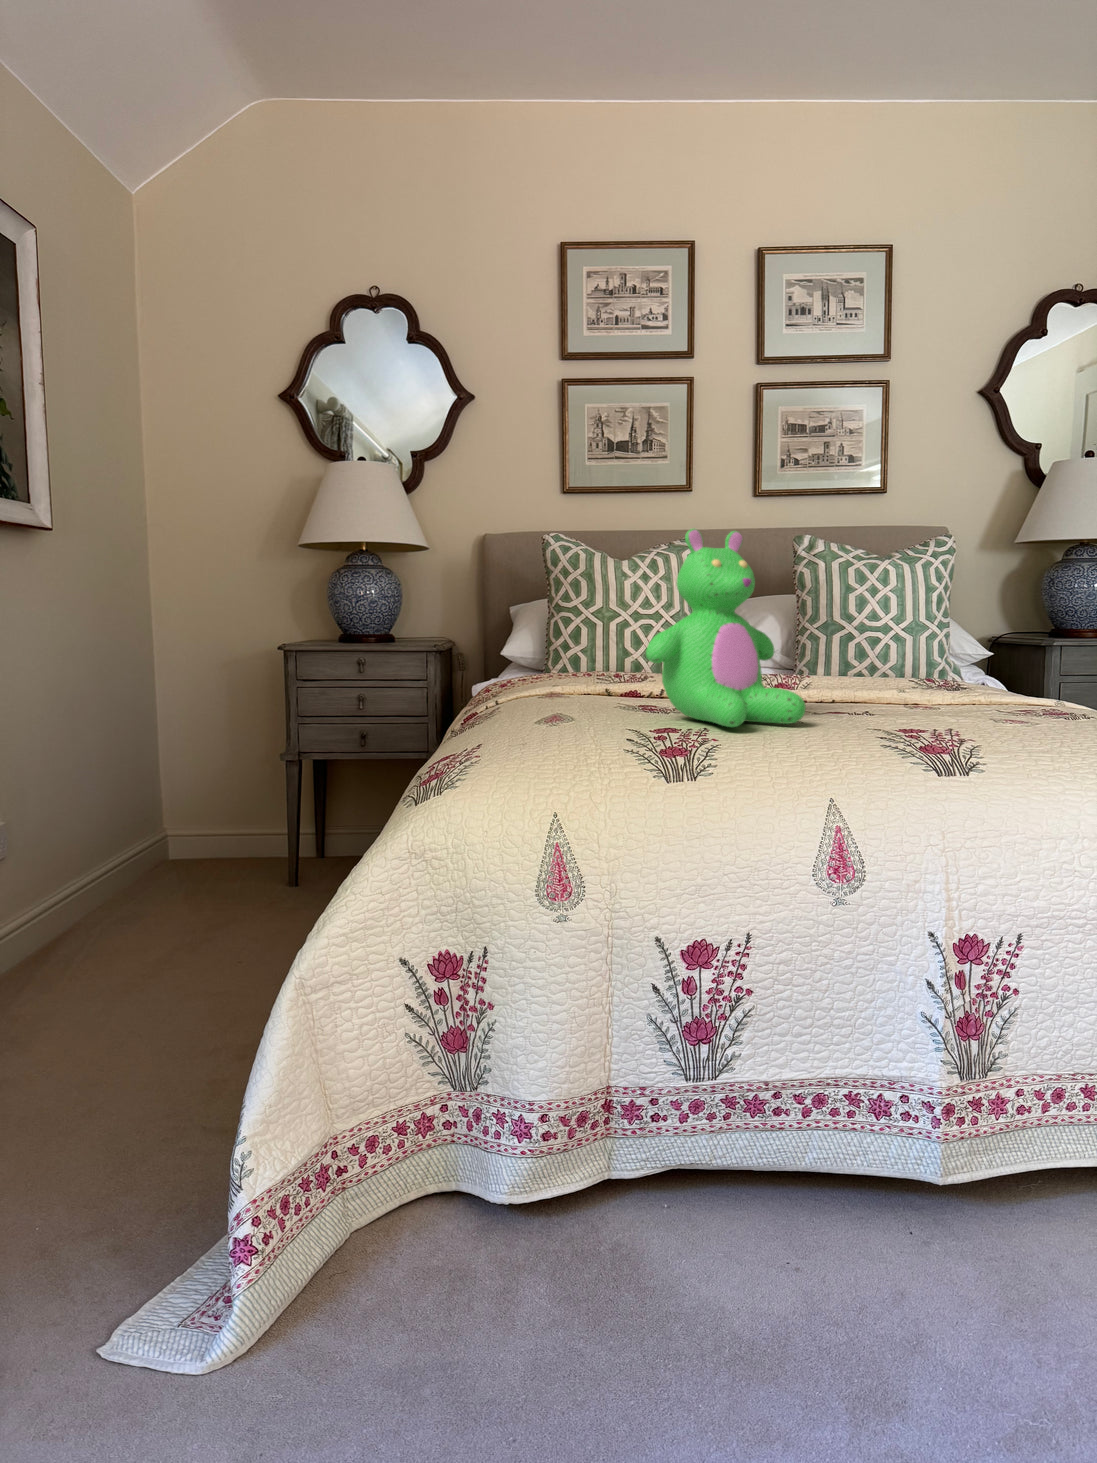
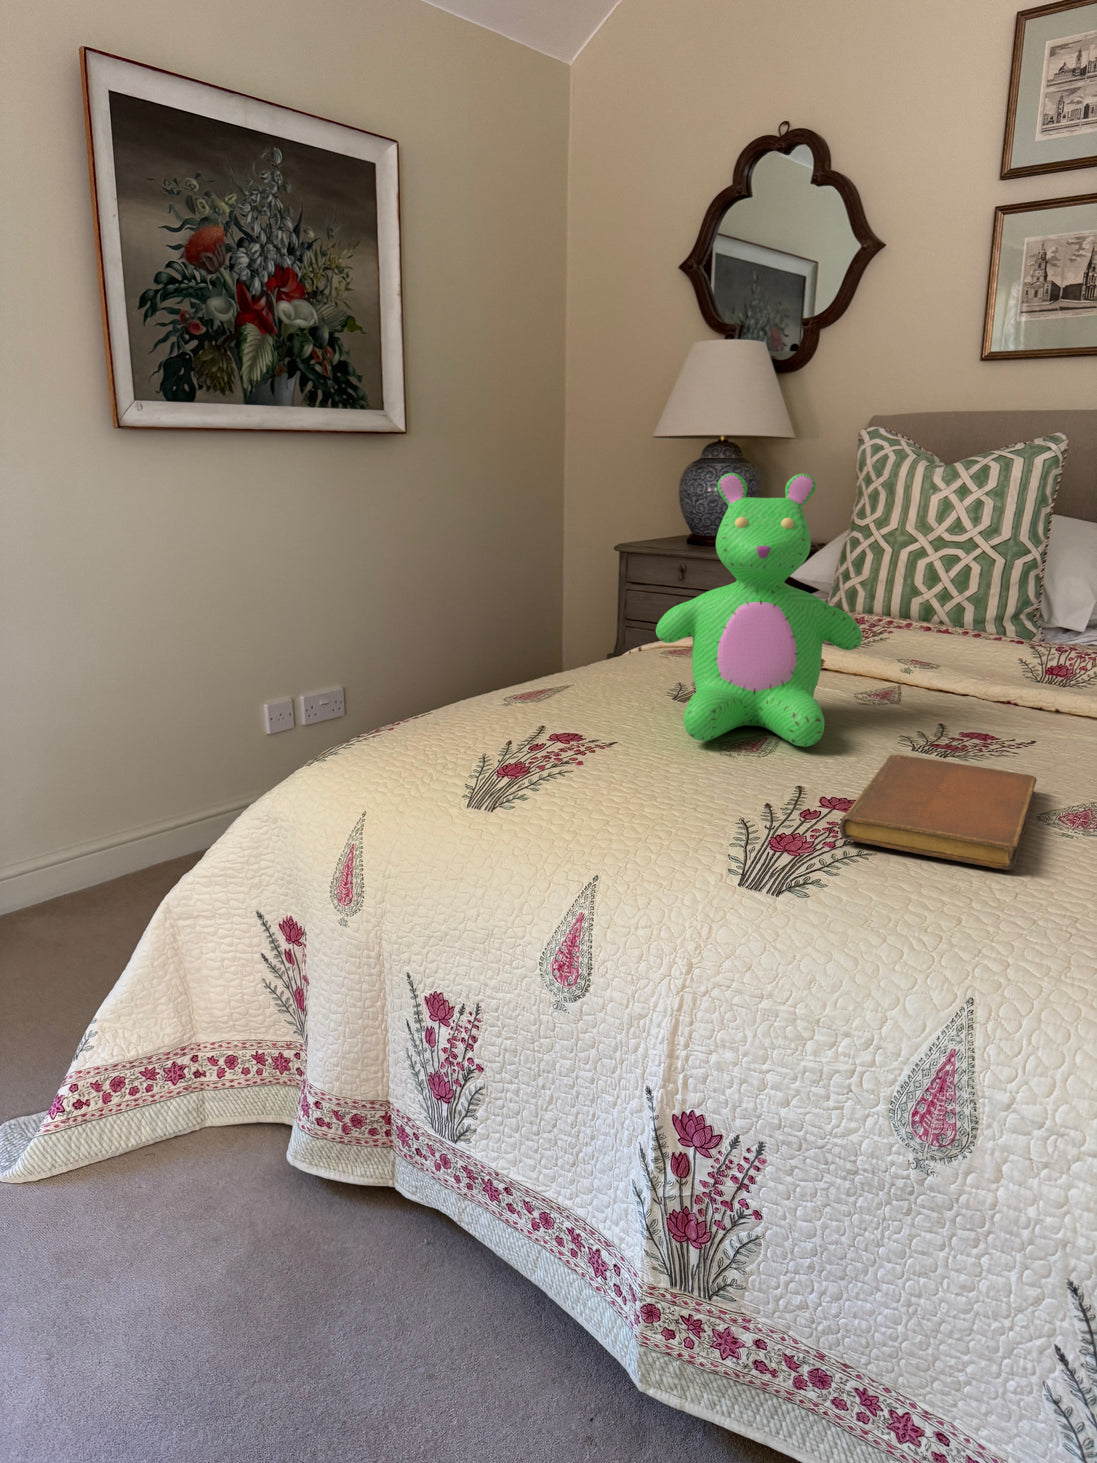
notebook: none [864,713,1039,746] -> present [840,755,1037,870]

